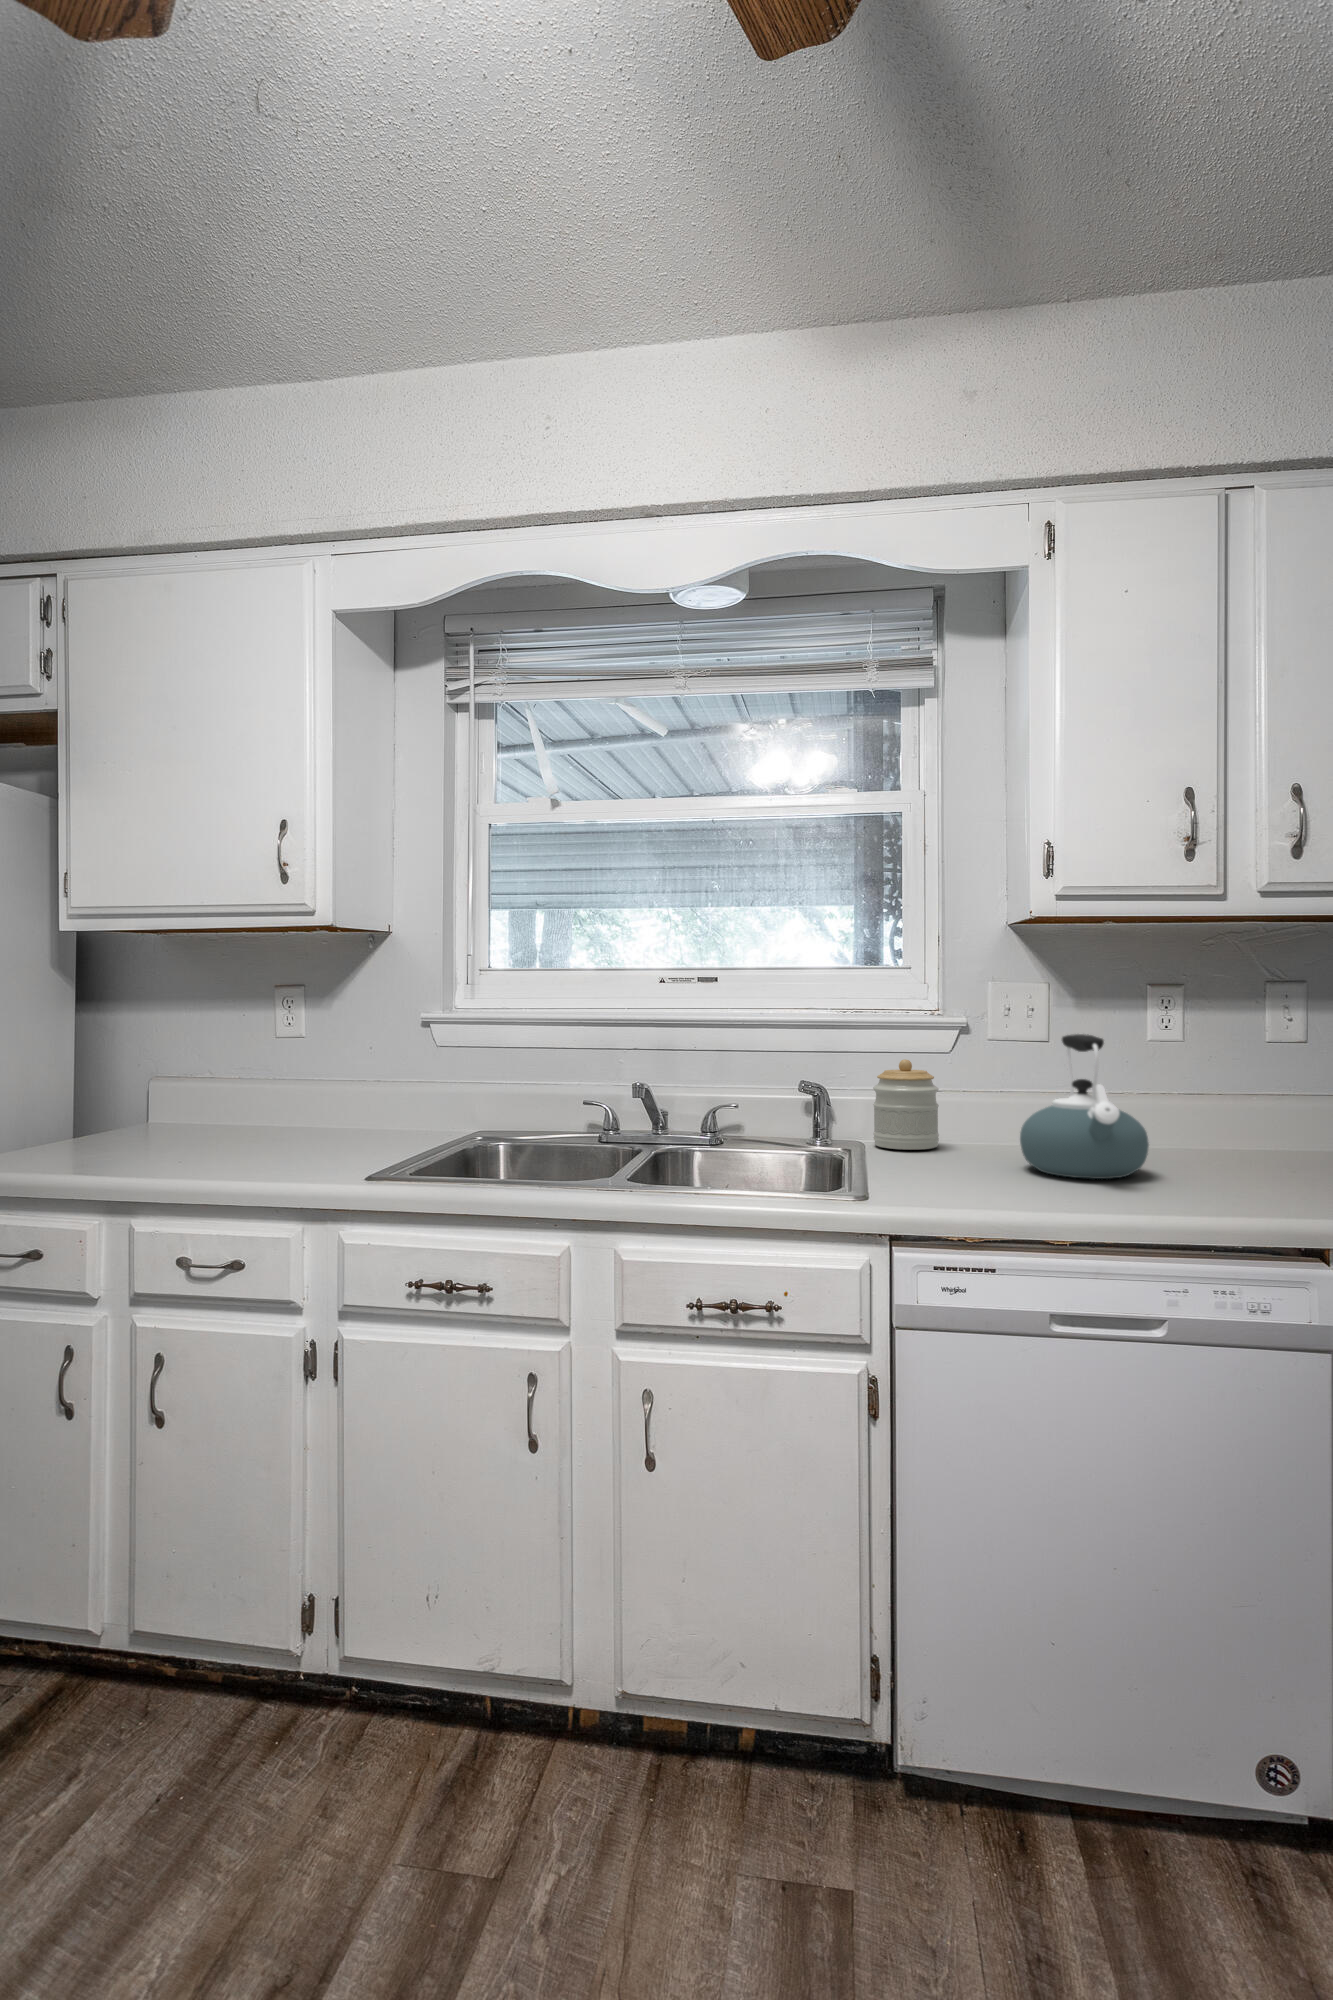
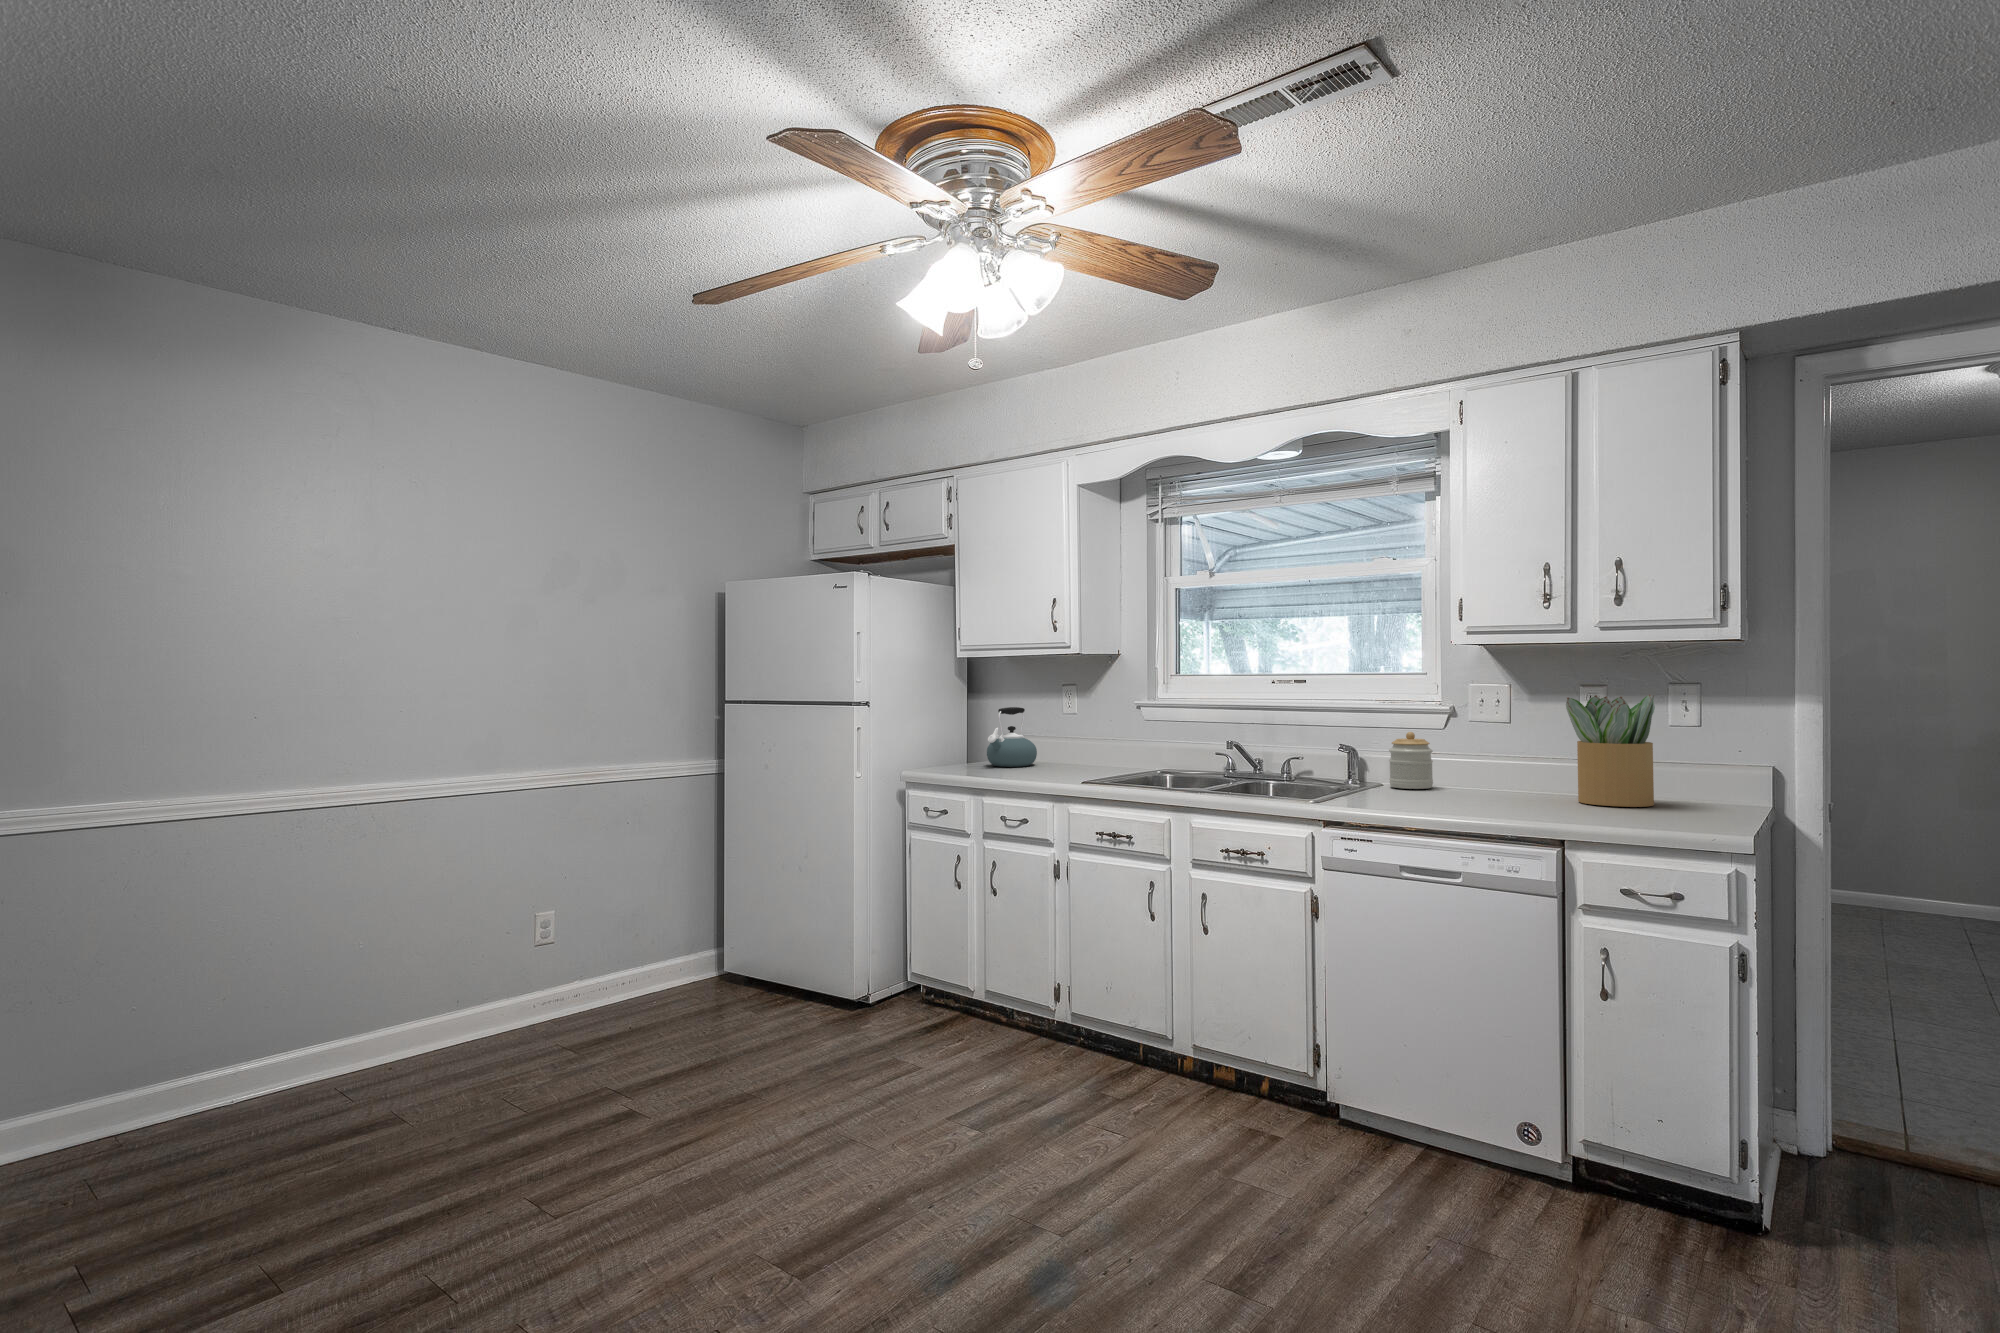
potted plant: none [1153,998,1287,1166] -> present [1566,695,1655,807]
kettle: present [1020,1034,1149,1179] -> present [987,707,1037,767]

